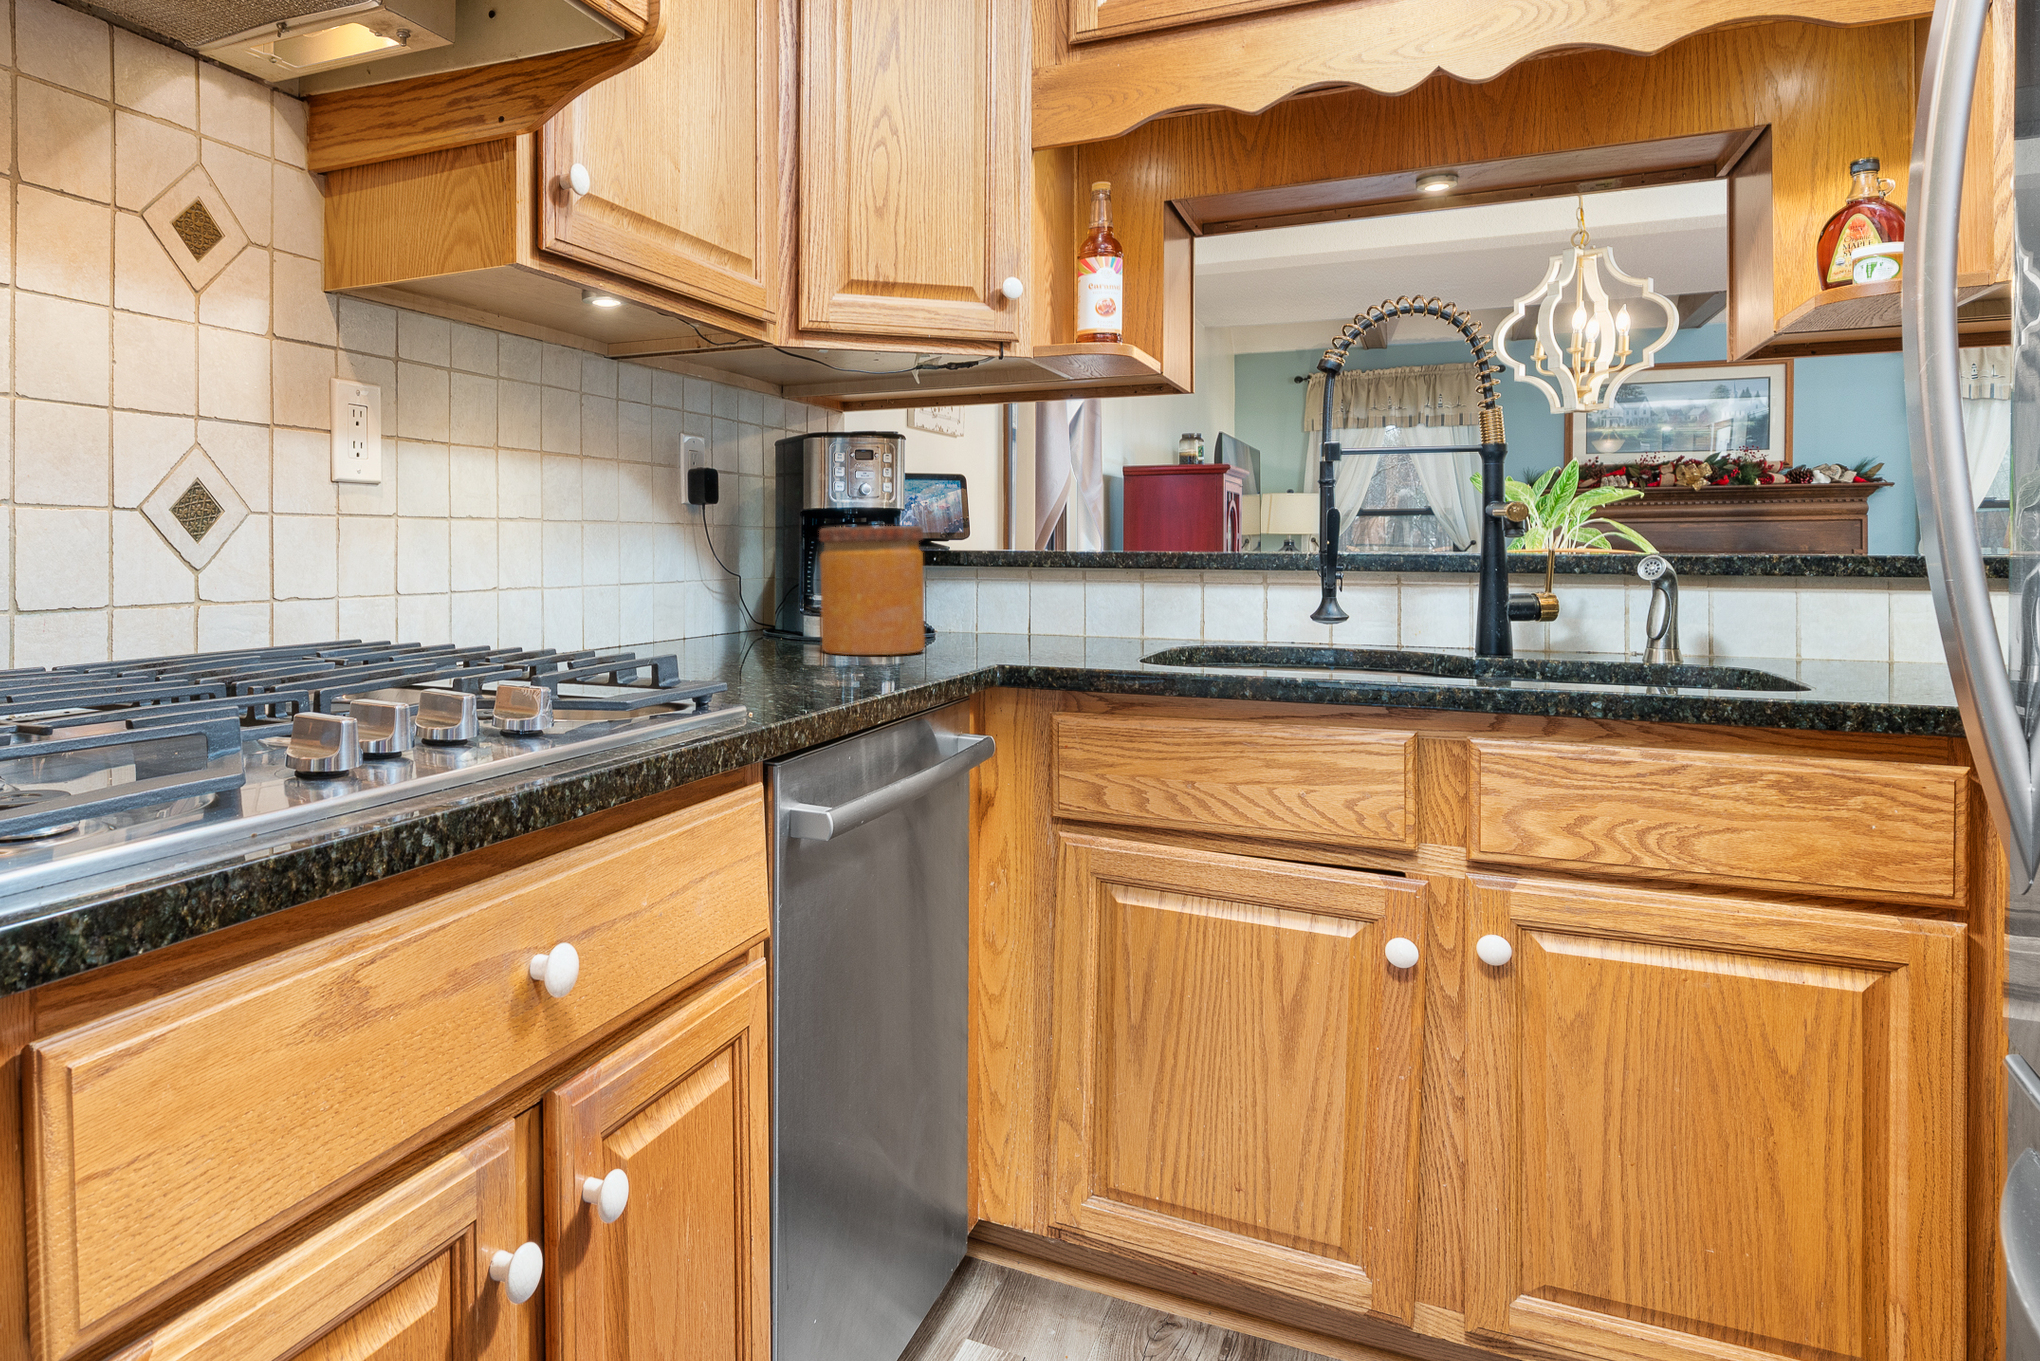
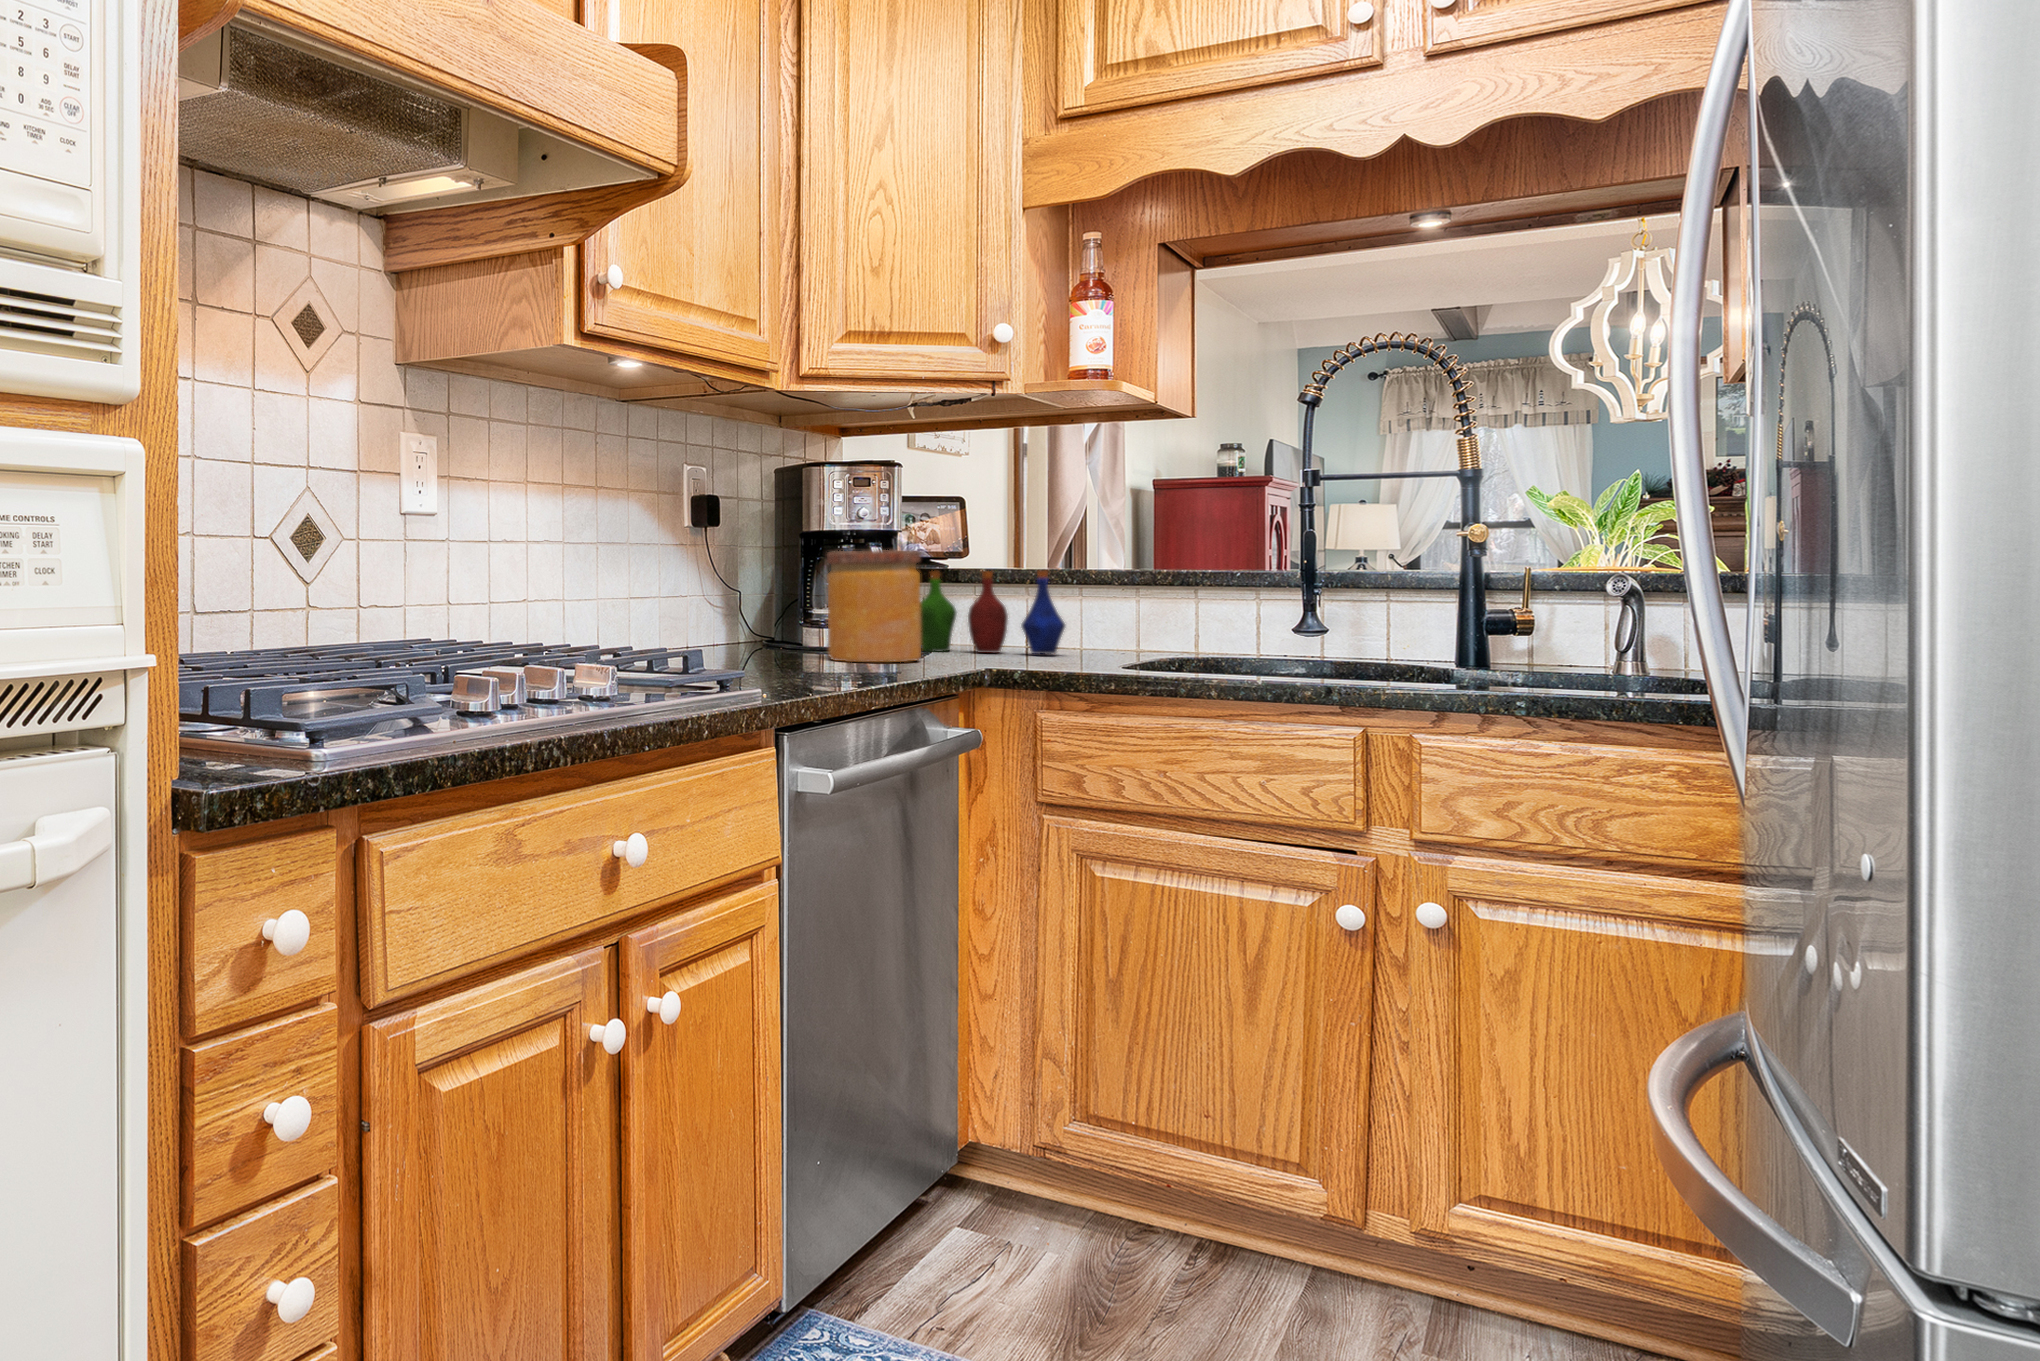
bottle: none [925,548,1085,641] -> present [921,571,1065,654]

